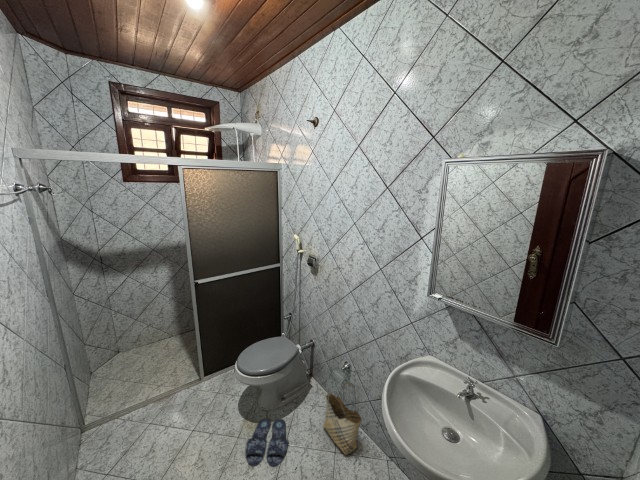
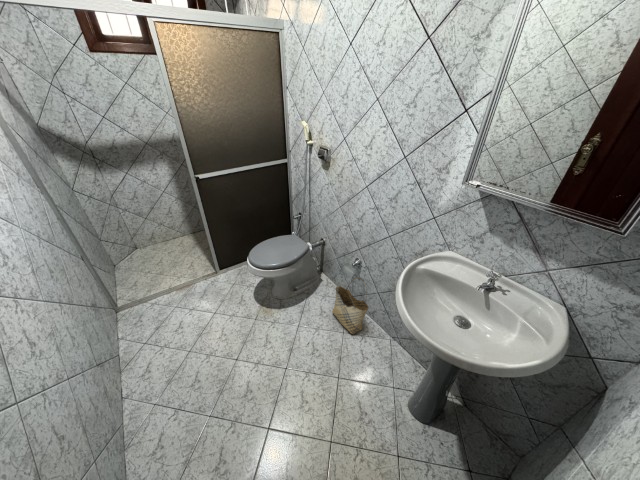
slippers: present [245,419,289,467] -> none [263,305,301,341]

